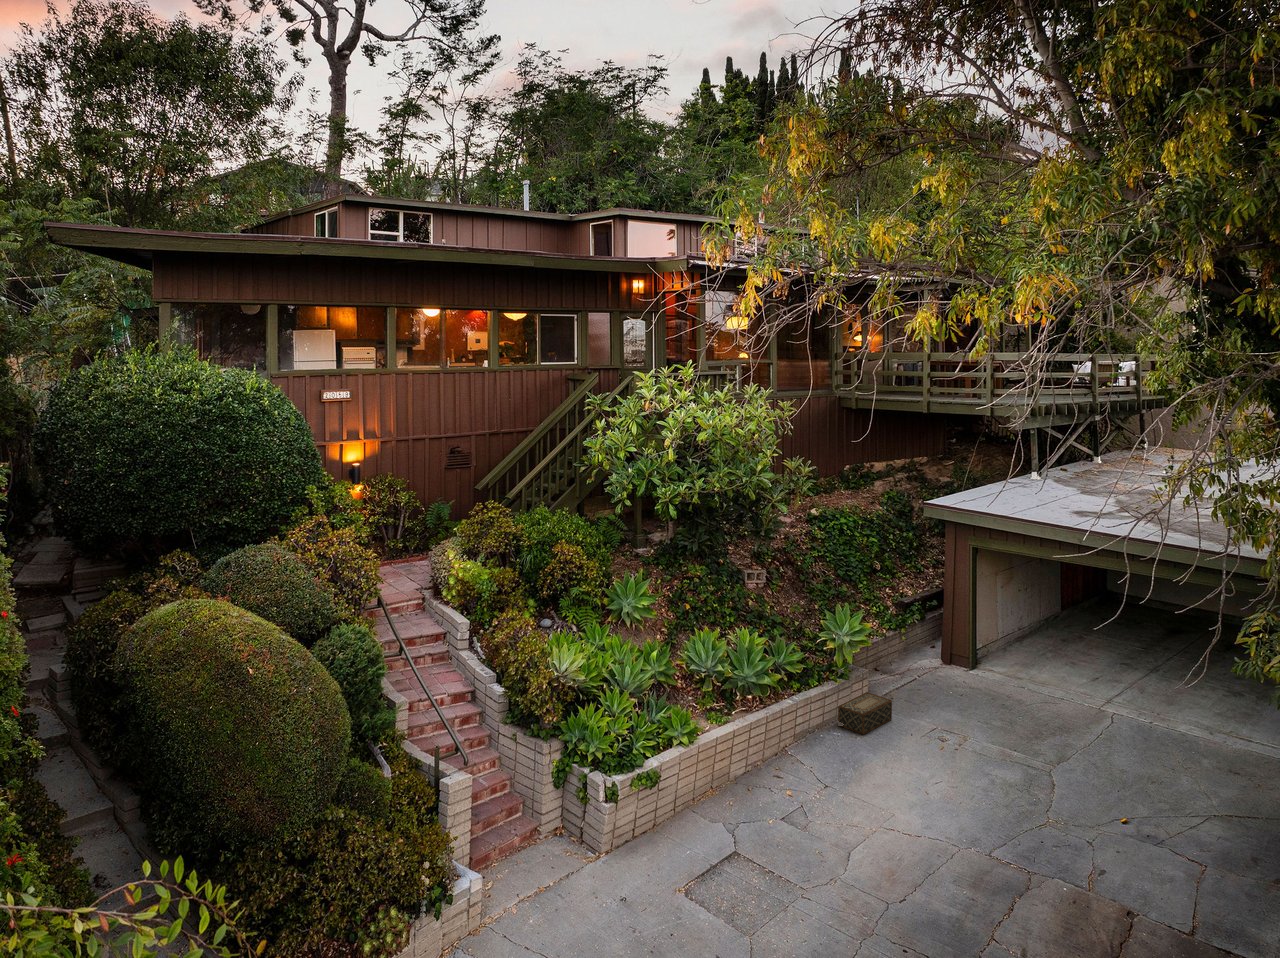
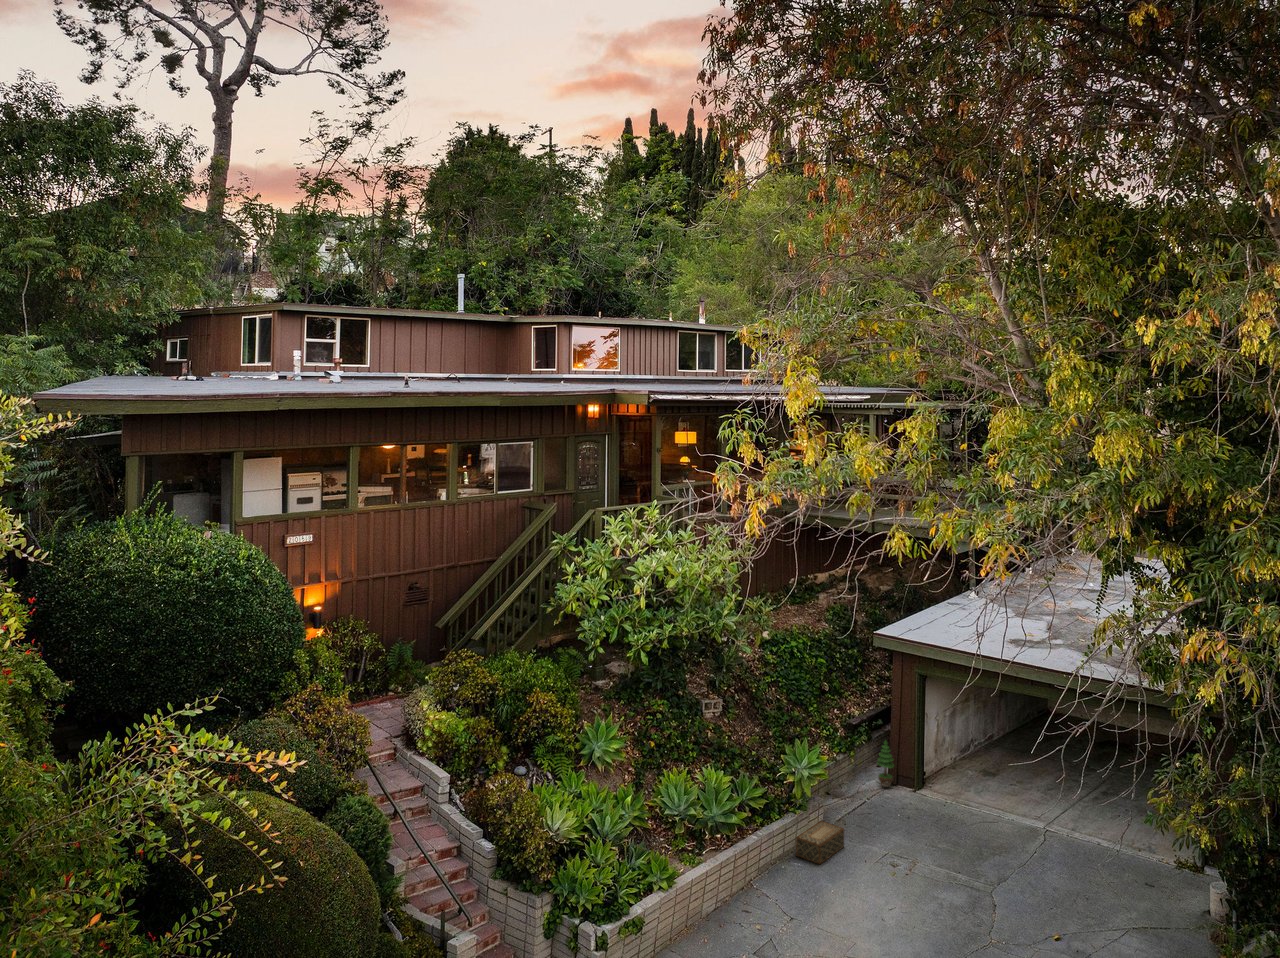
potted tree: none [931,617,951,668] -> present [877,740,894,787]

